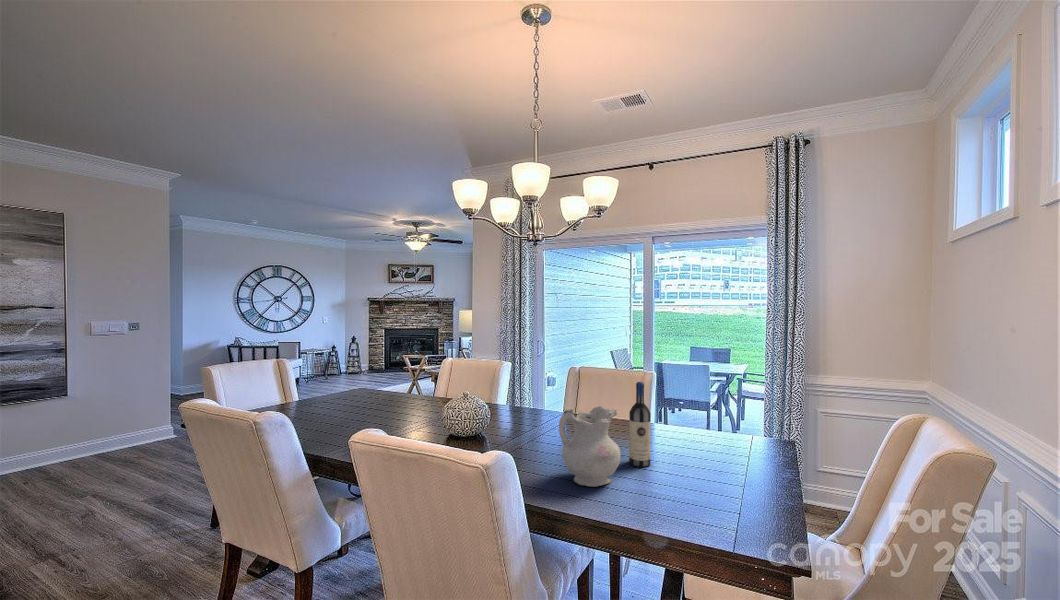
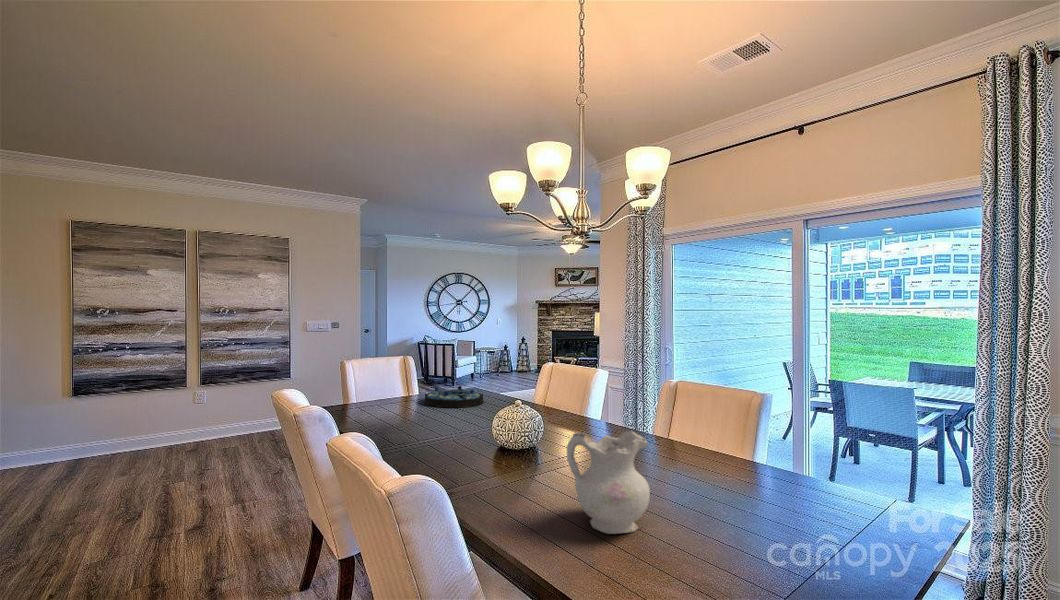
wine bottle: present [629,382,651,467] -> none [682,404,711,517]
serving tray: none [321,387,388,410] -> present [424,386,483,407]

